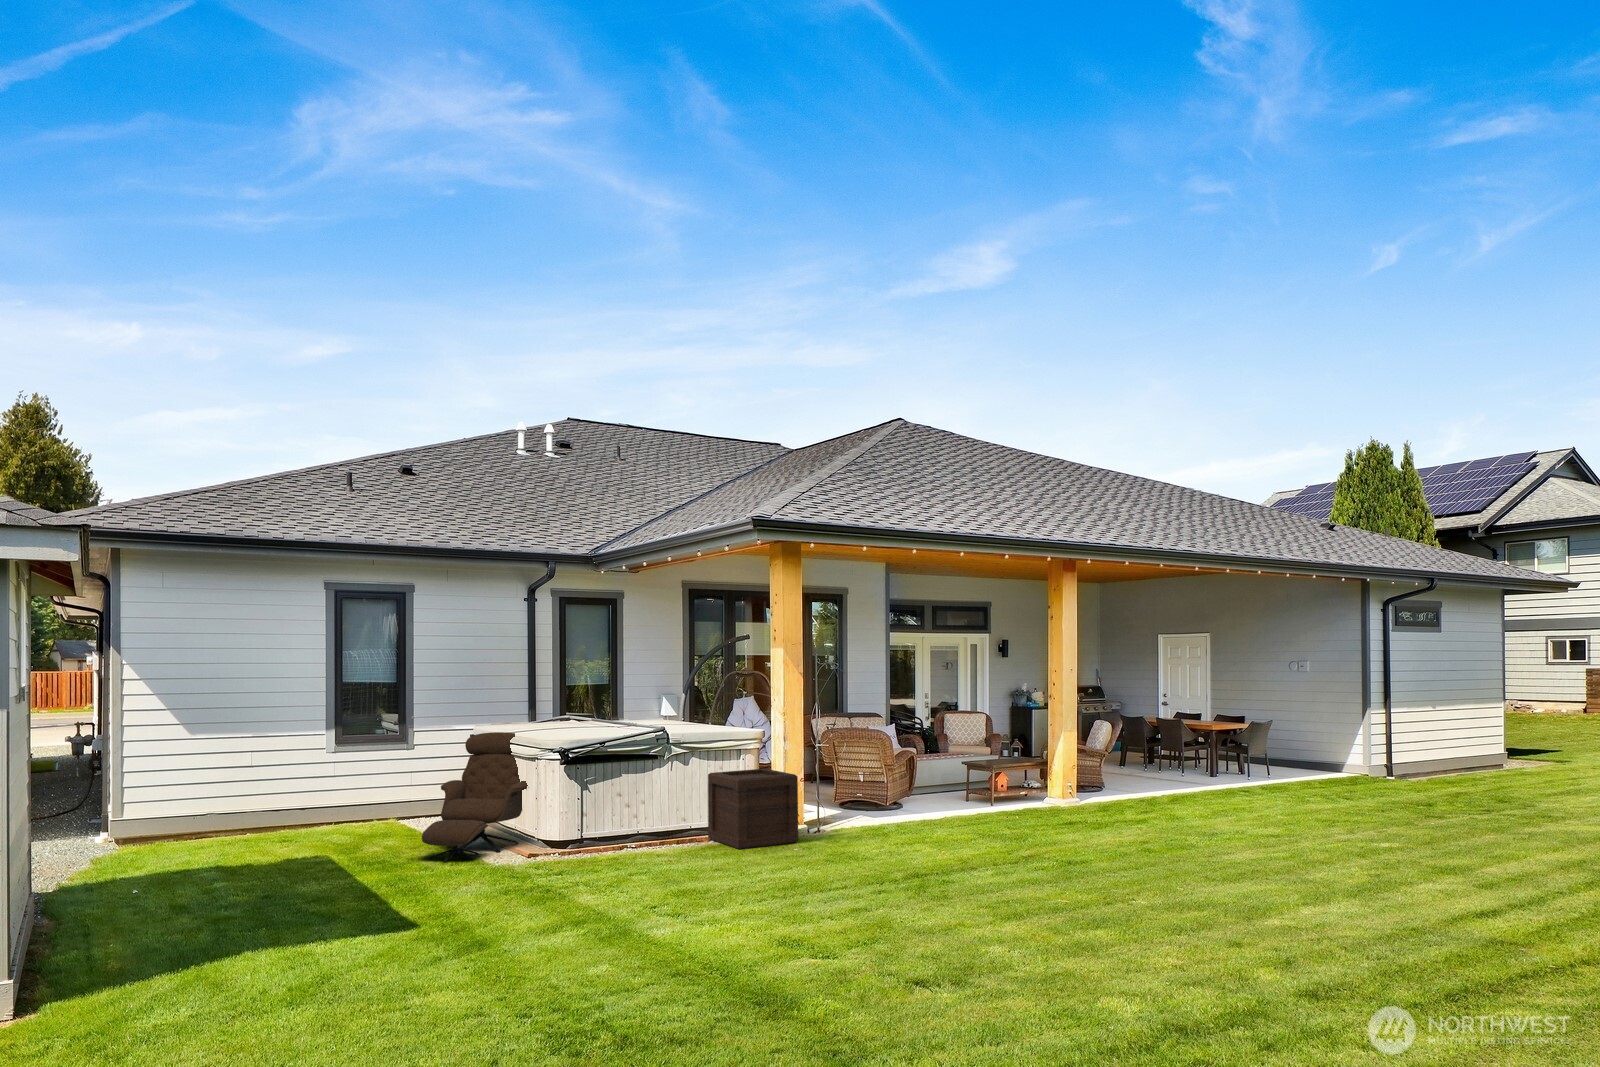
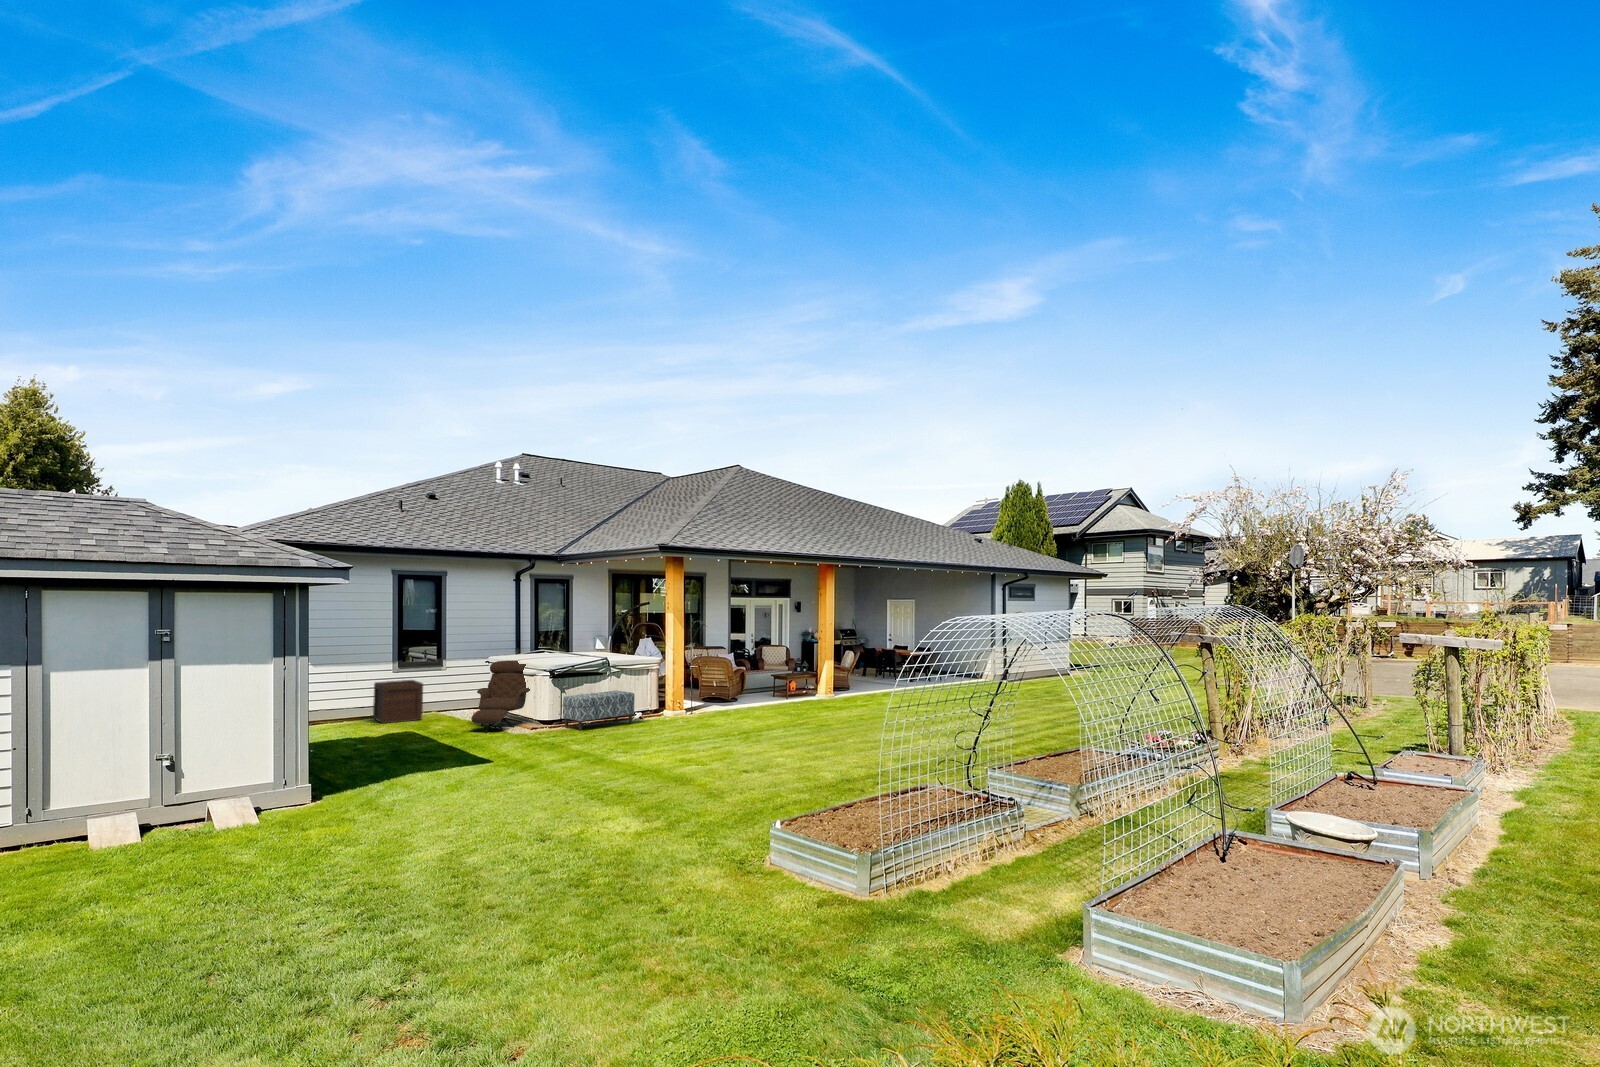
wooden crate: present [708,769,798,849] -> present [373,680,423,724]
bench: none [582,788,711,863] -> present [563,691,634,731]

